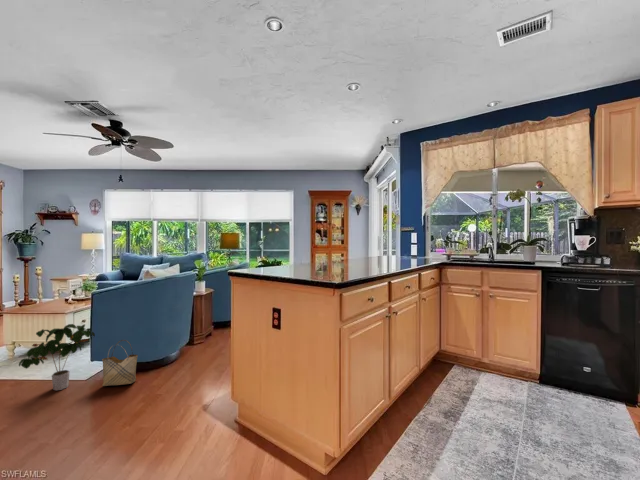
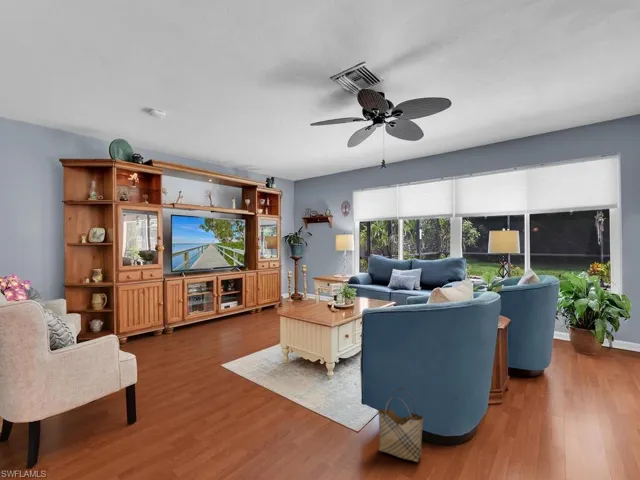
potted plant: present [19,324,95,390] -> none [294,351,366,435]

